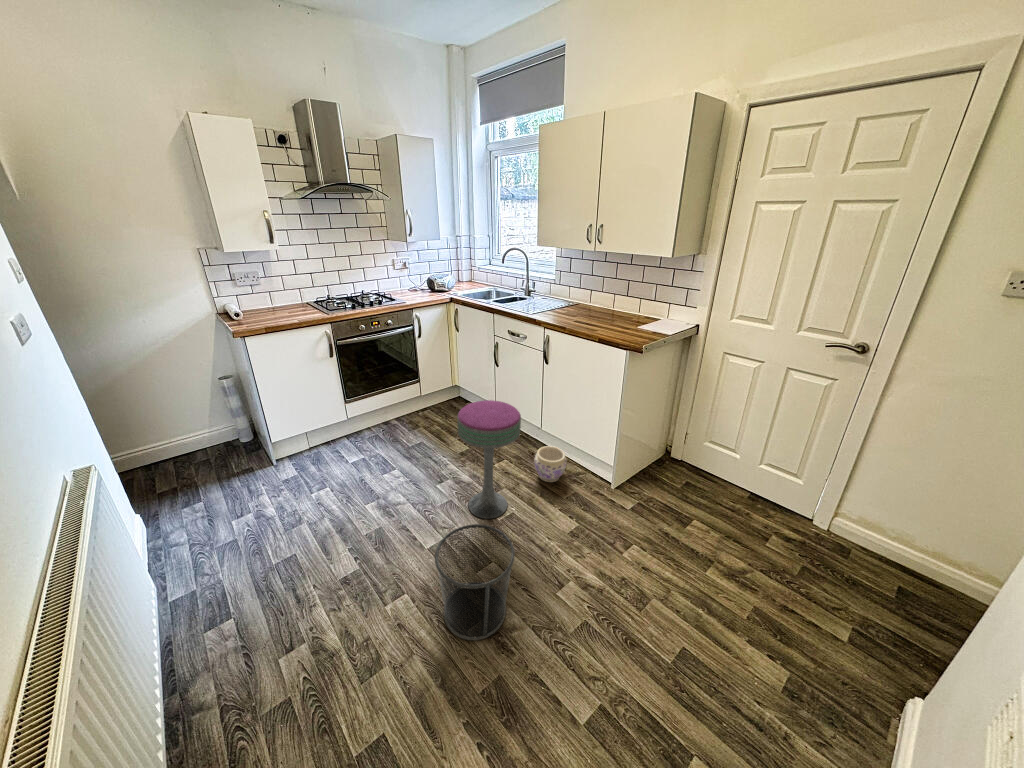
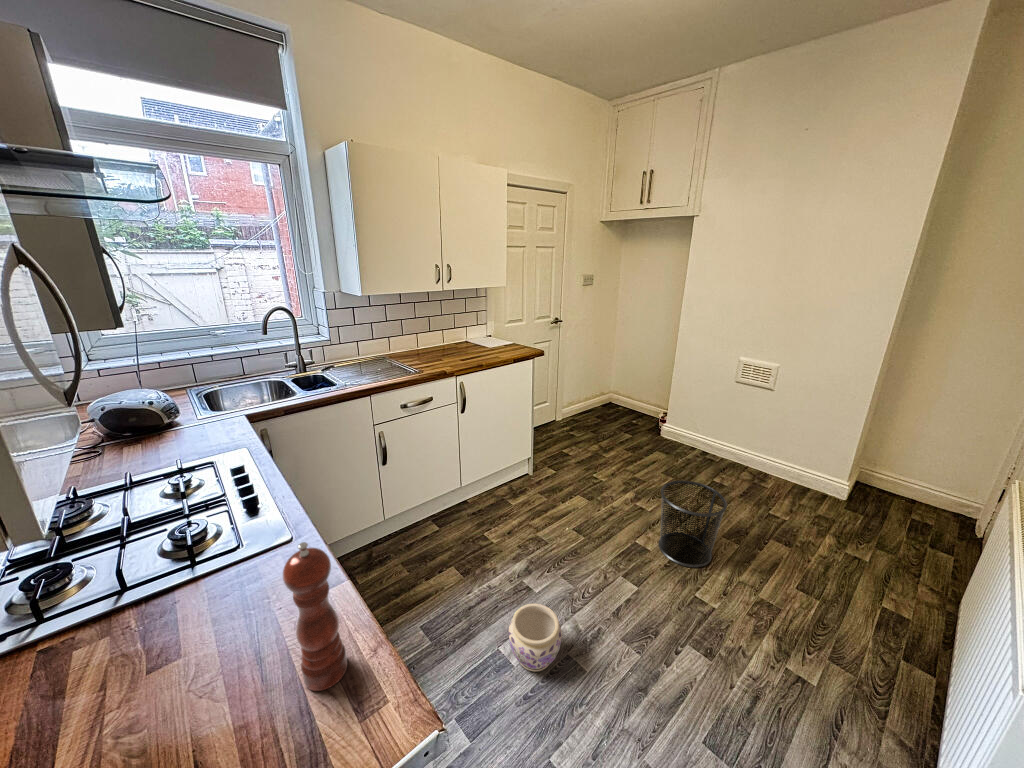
pepper mill: none [253,280,272,321] -> present [283,542,347,691]
bar stool: present [457,400,521,519] -> none [533,432,600,561]
planter: present [534,446,567,483] -> present [509,604,562,672]

